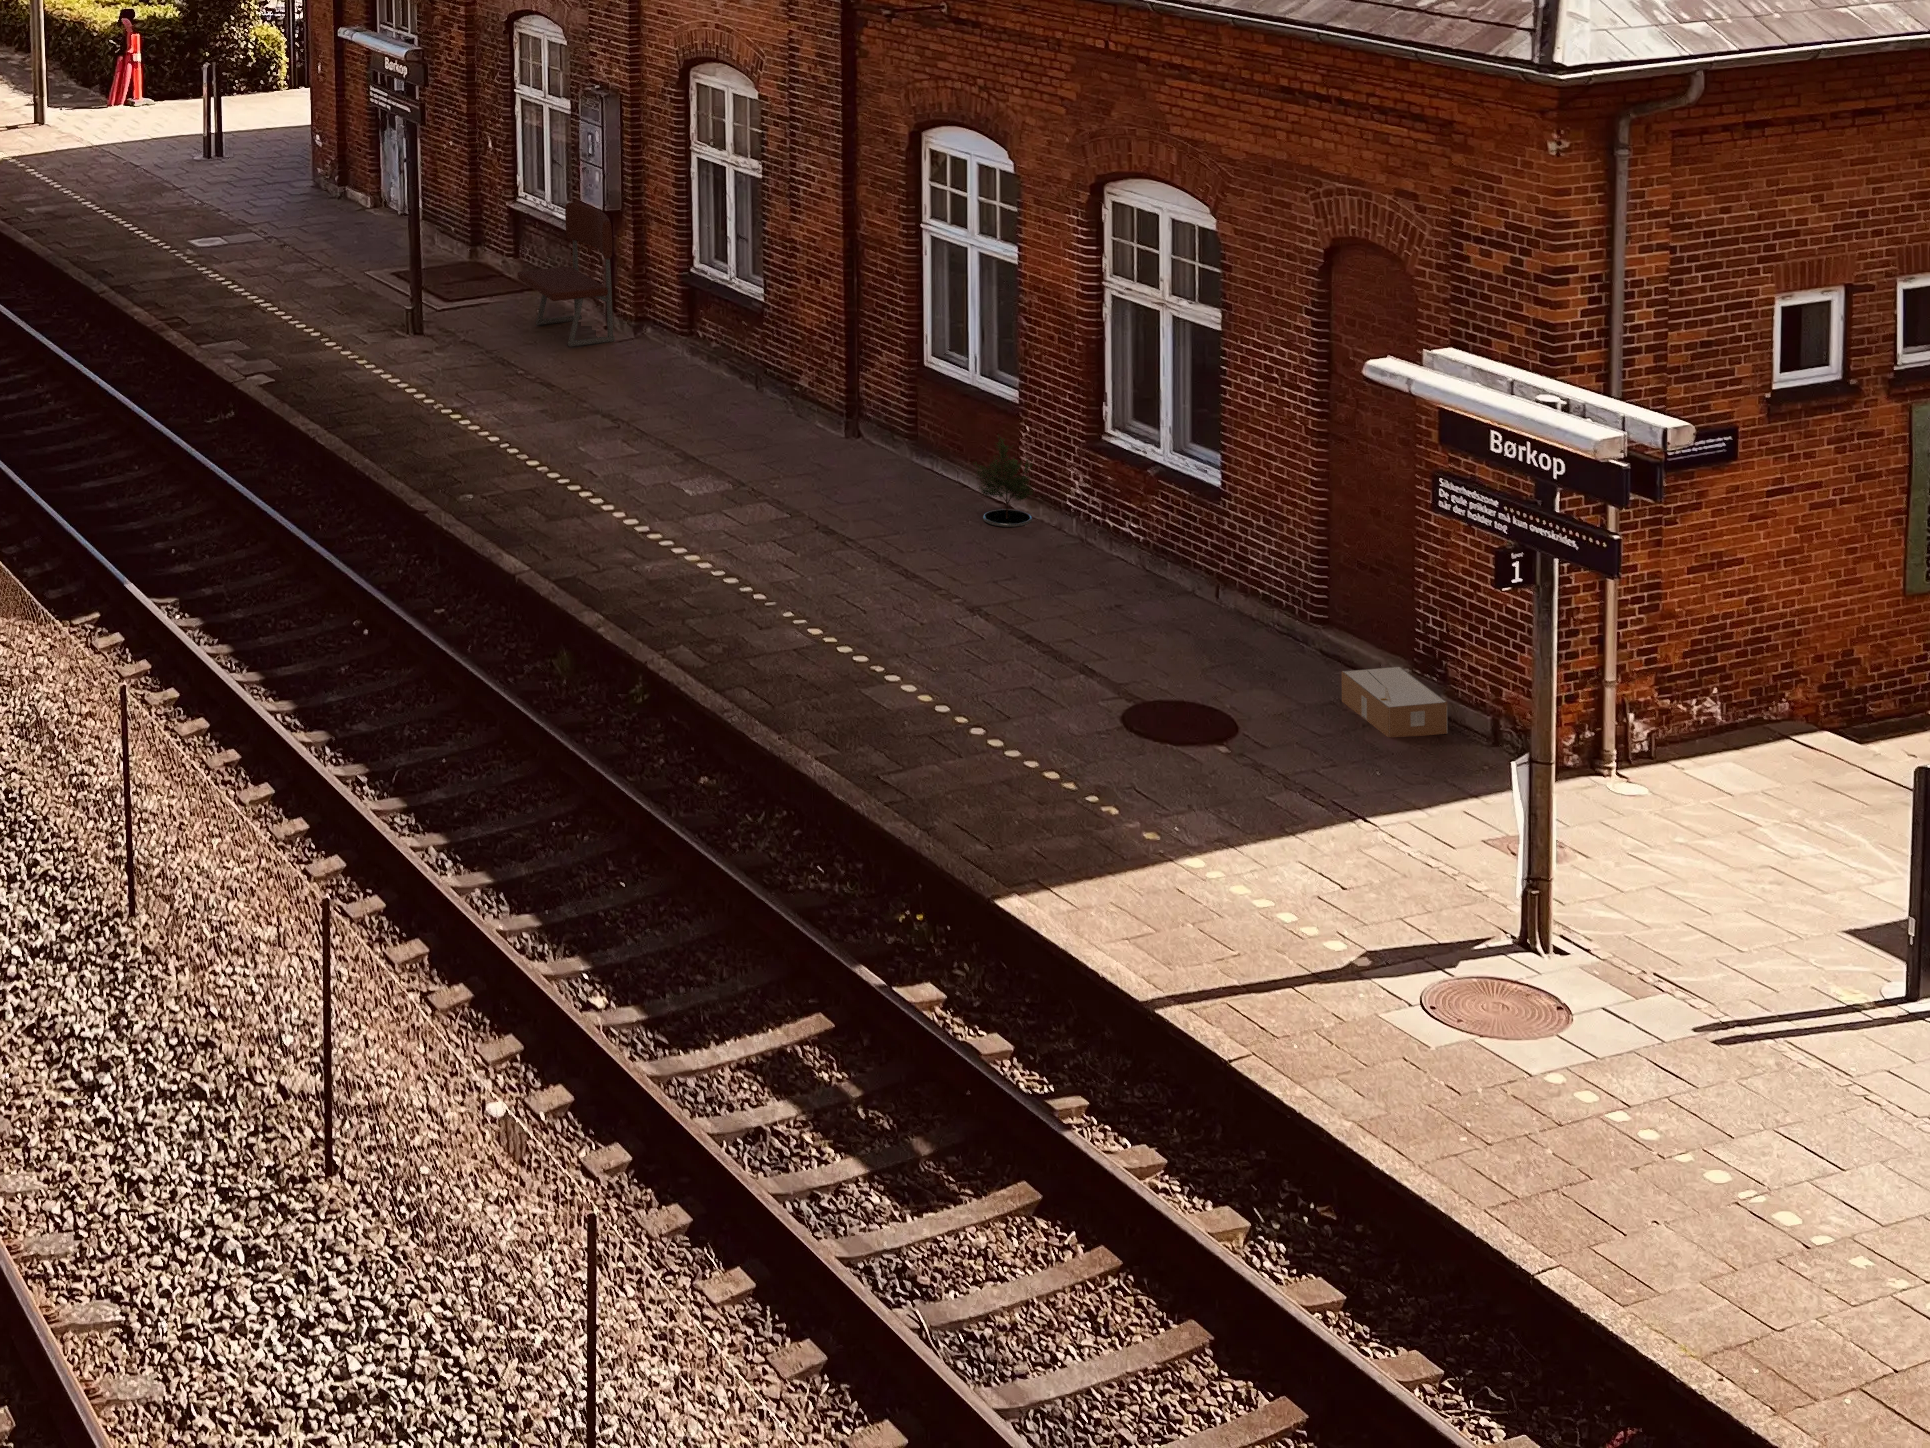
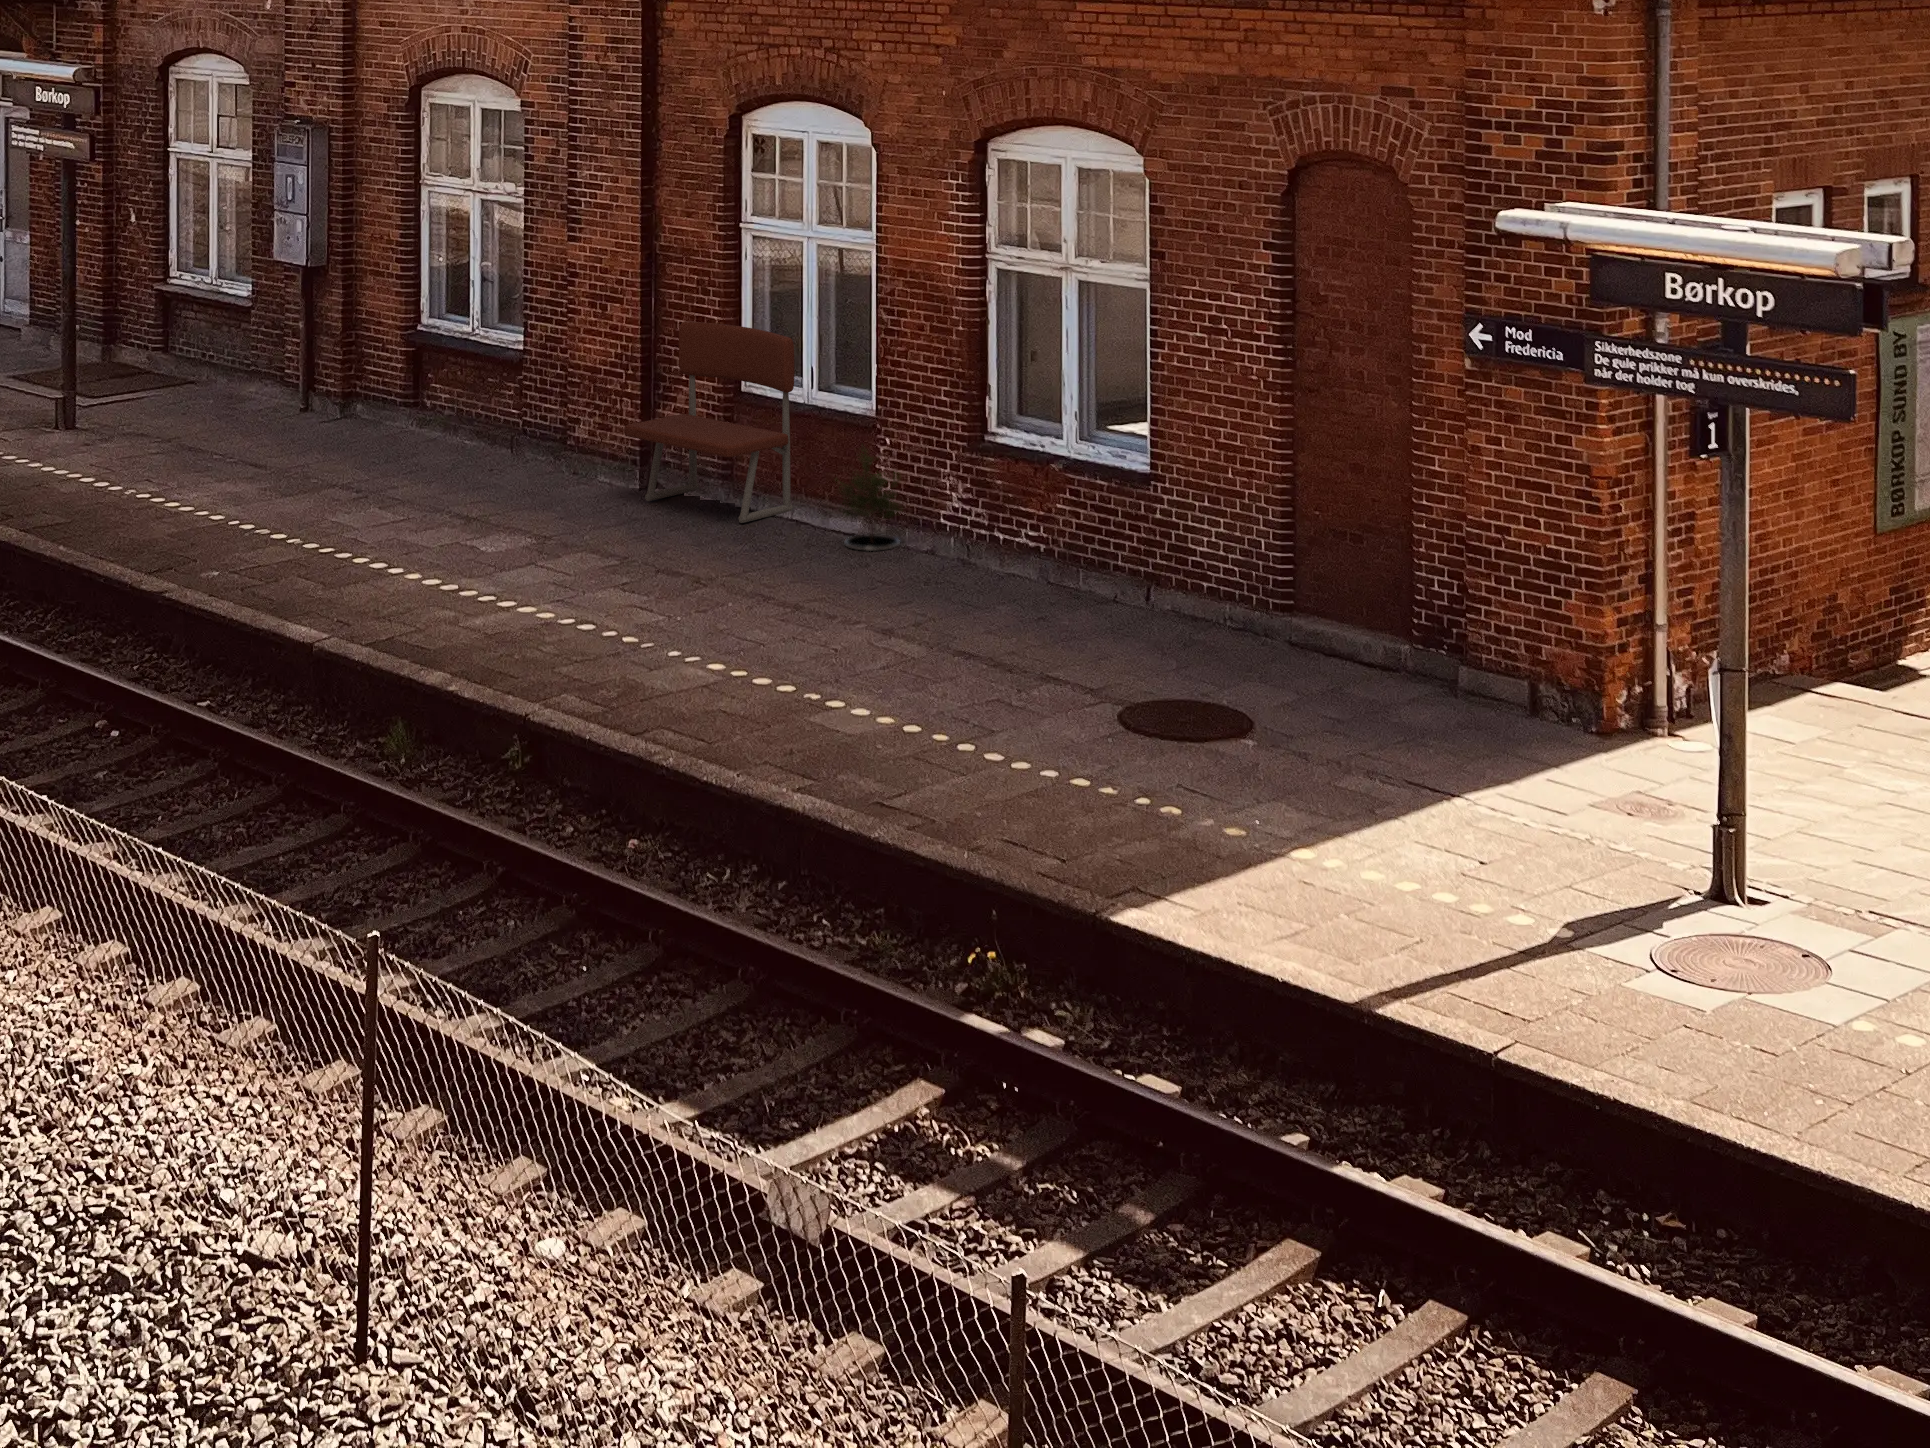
bench: present [518,202,615,347] -> present [624,321,795,523]
cardboard box: present [1342,666,1447,737] -> none [1329,639,1458,714]

